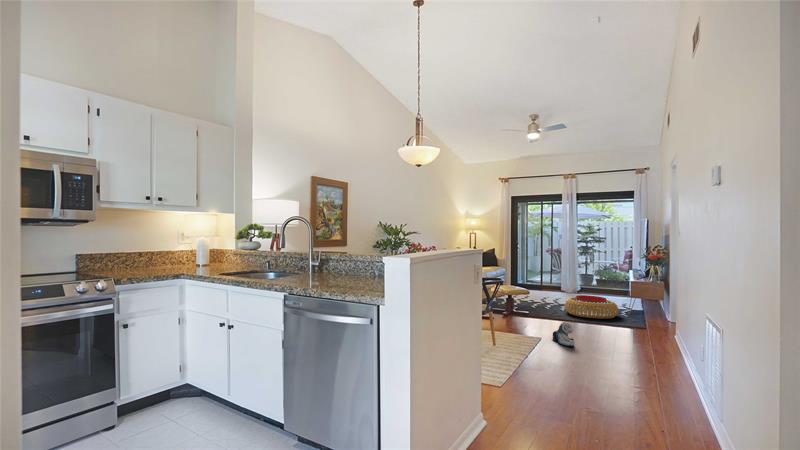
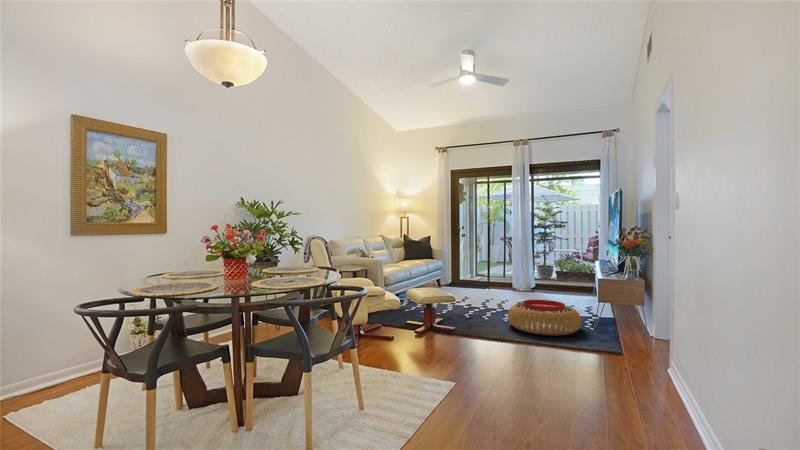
plush toy: present [553,322,574,346] -> none [473,359,508,405]

